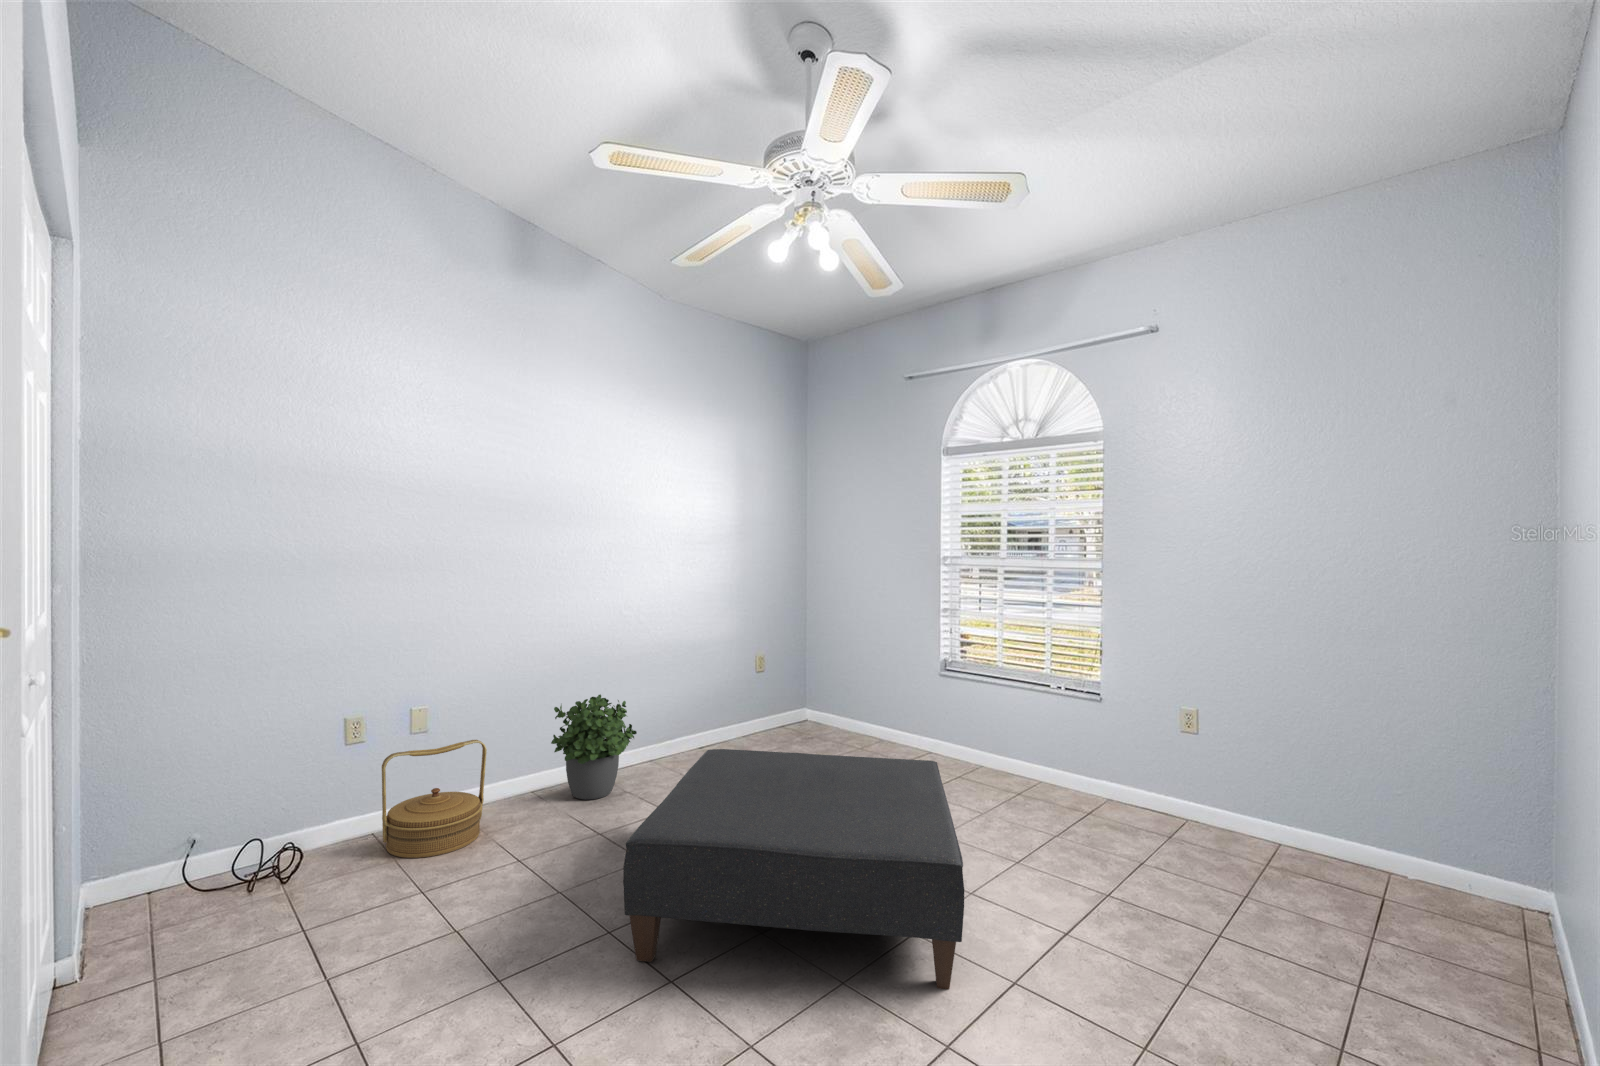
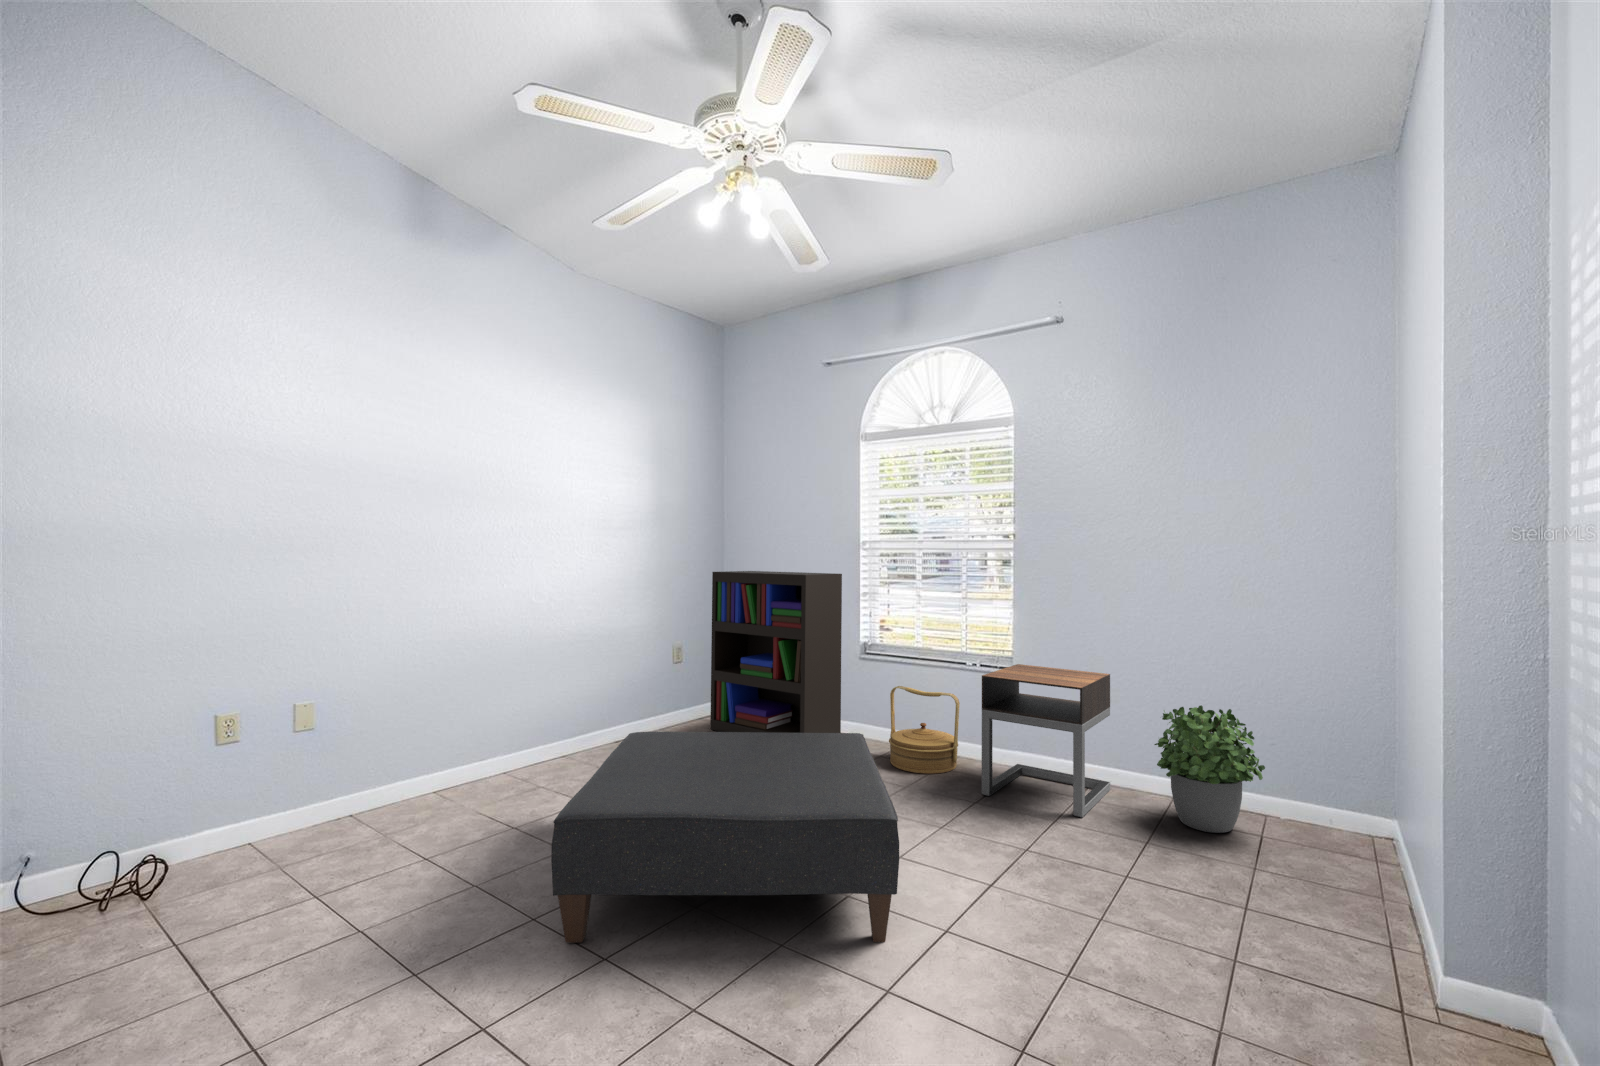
bookshelf: none [792,585,923,767] -> present [710,571,842,733]
nightstand: none [1063,691,1208,862] -> present [981,664,1110,818]
potted plant: present [551,694,637,800] -> present [1154,705,1265,833]
woven basket: present [382,740,487,858] -> present [889,686,960,774]

